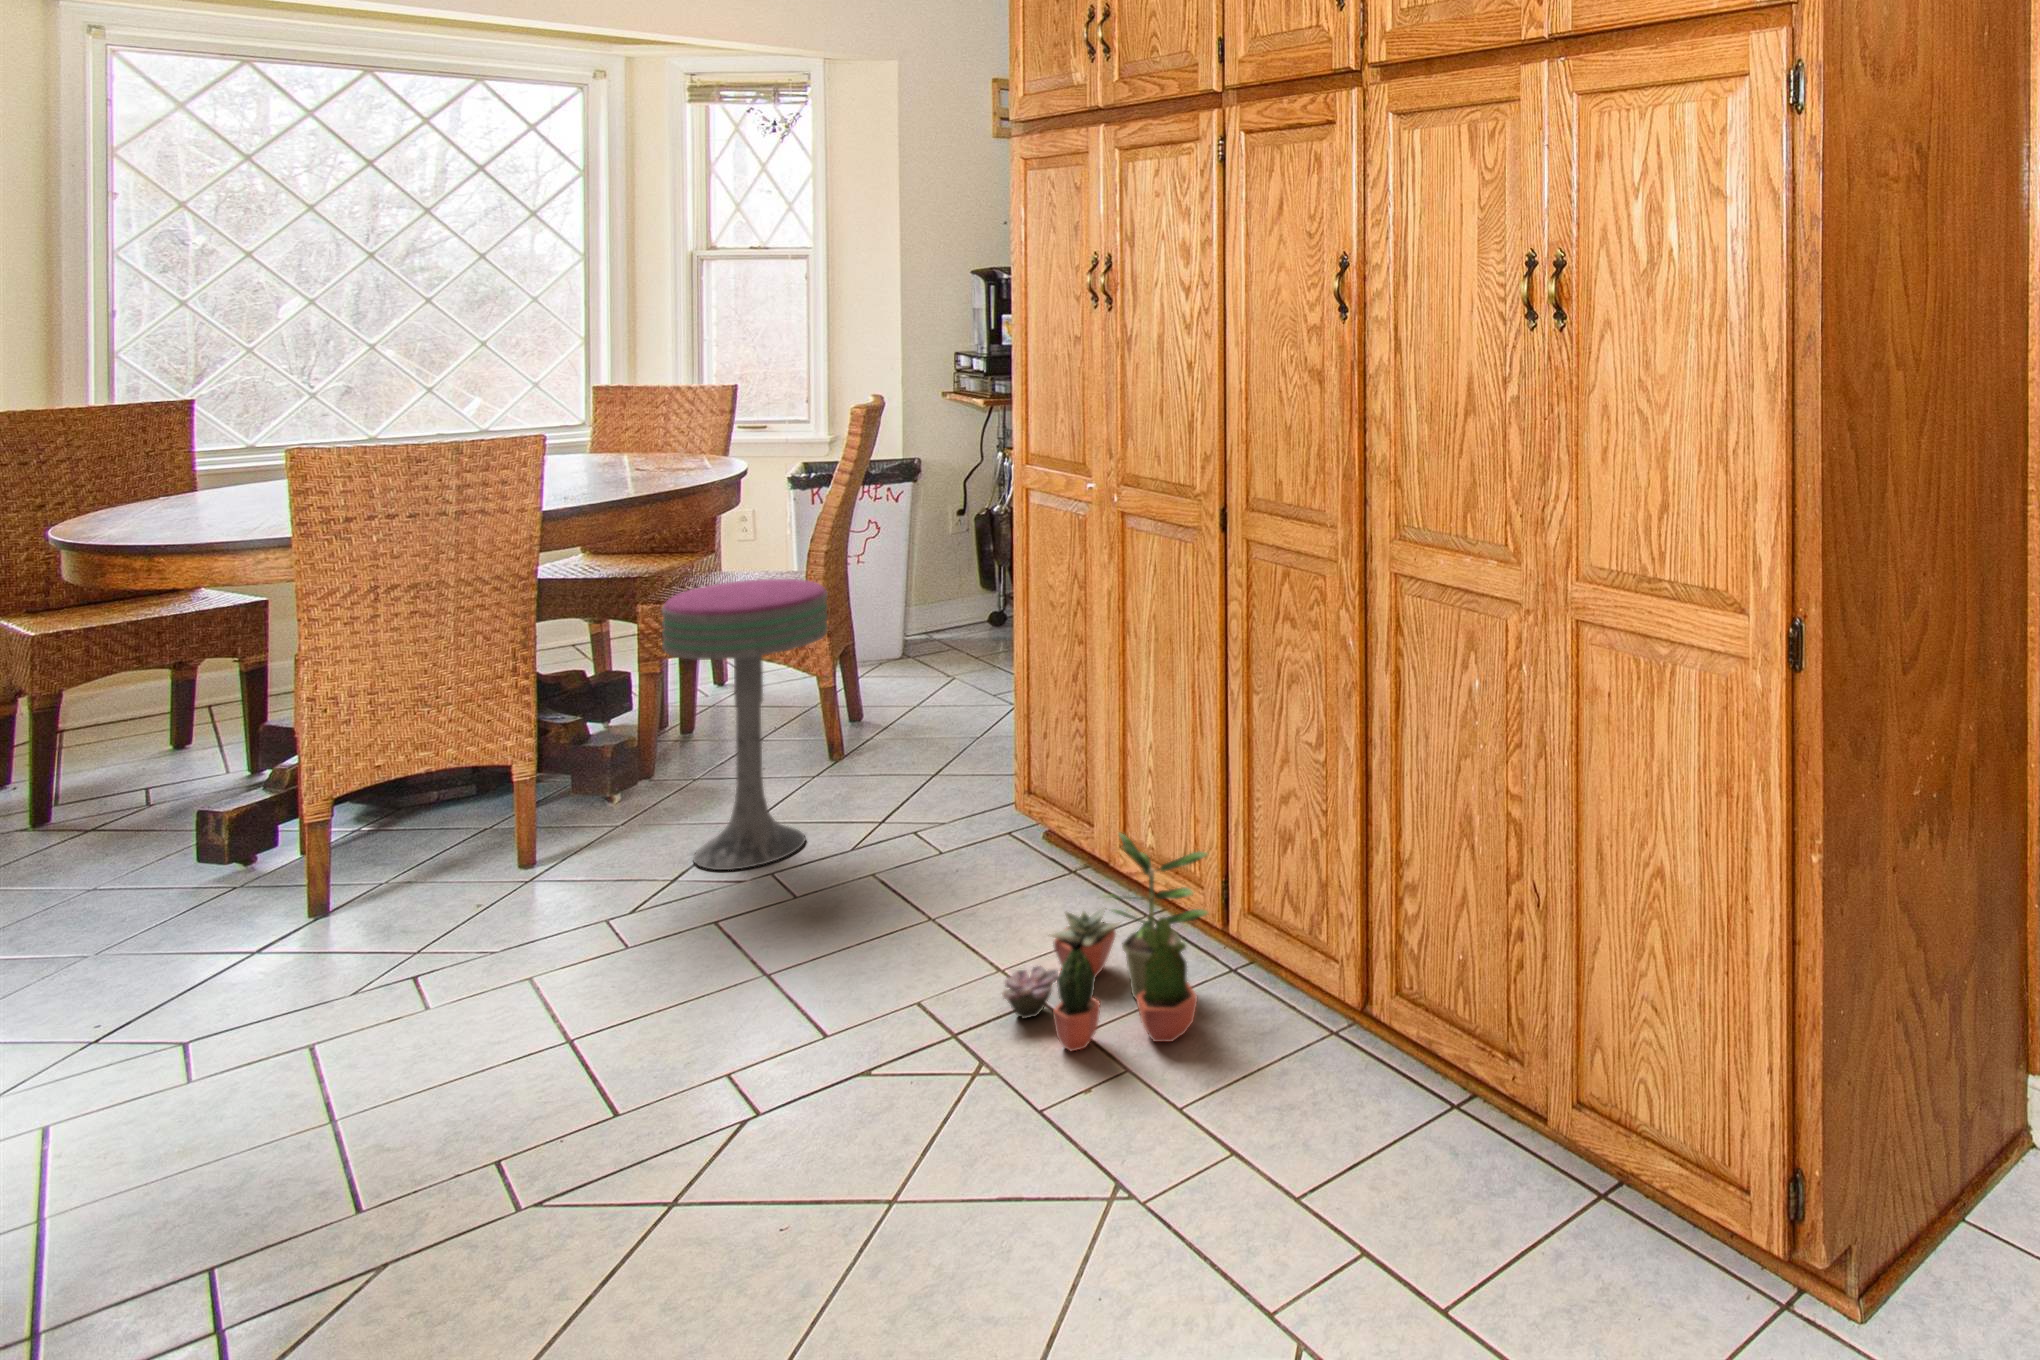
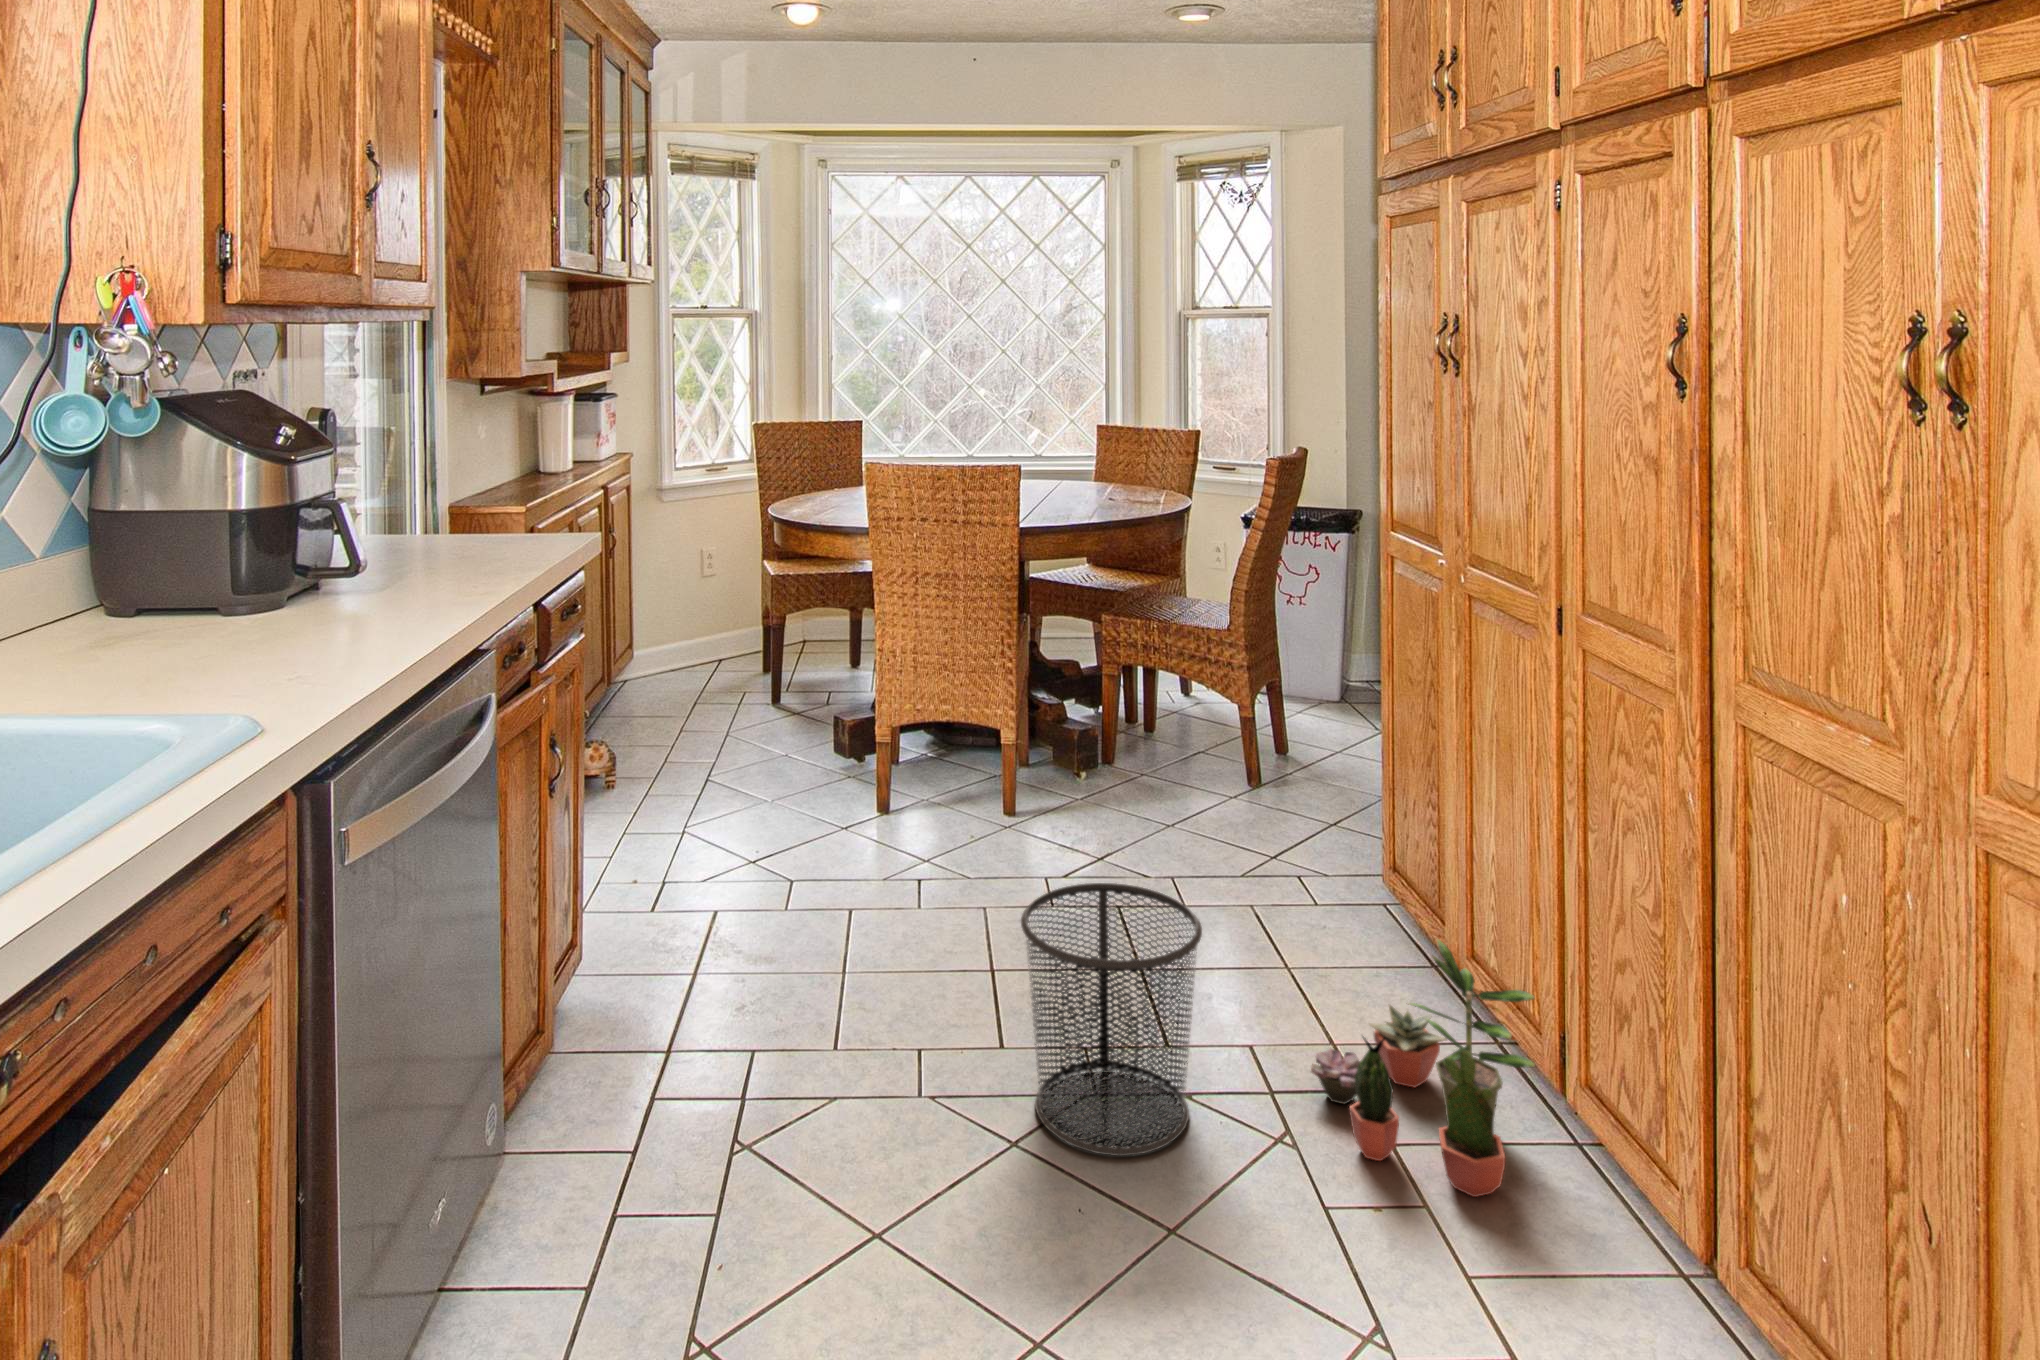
bar stool: present [662,579,828,870] -> none [1095,604,1223,862]
waste bin: none [671,871,899,1173] -> present [1021,883,1202,1156]

